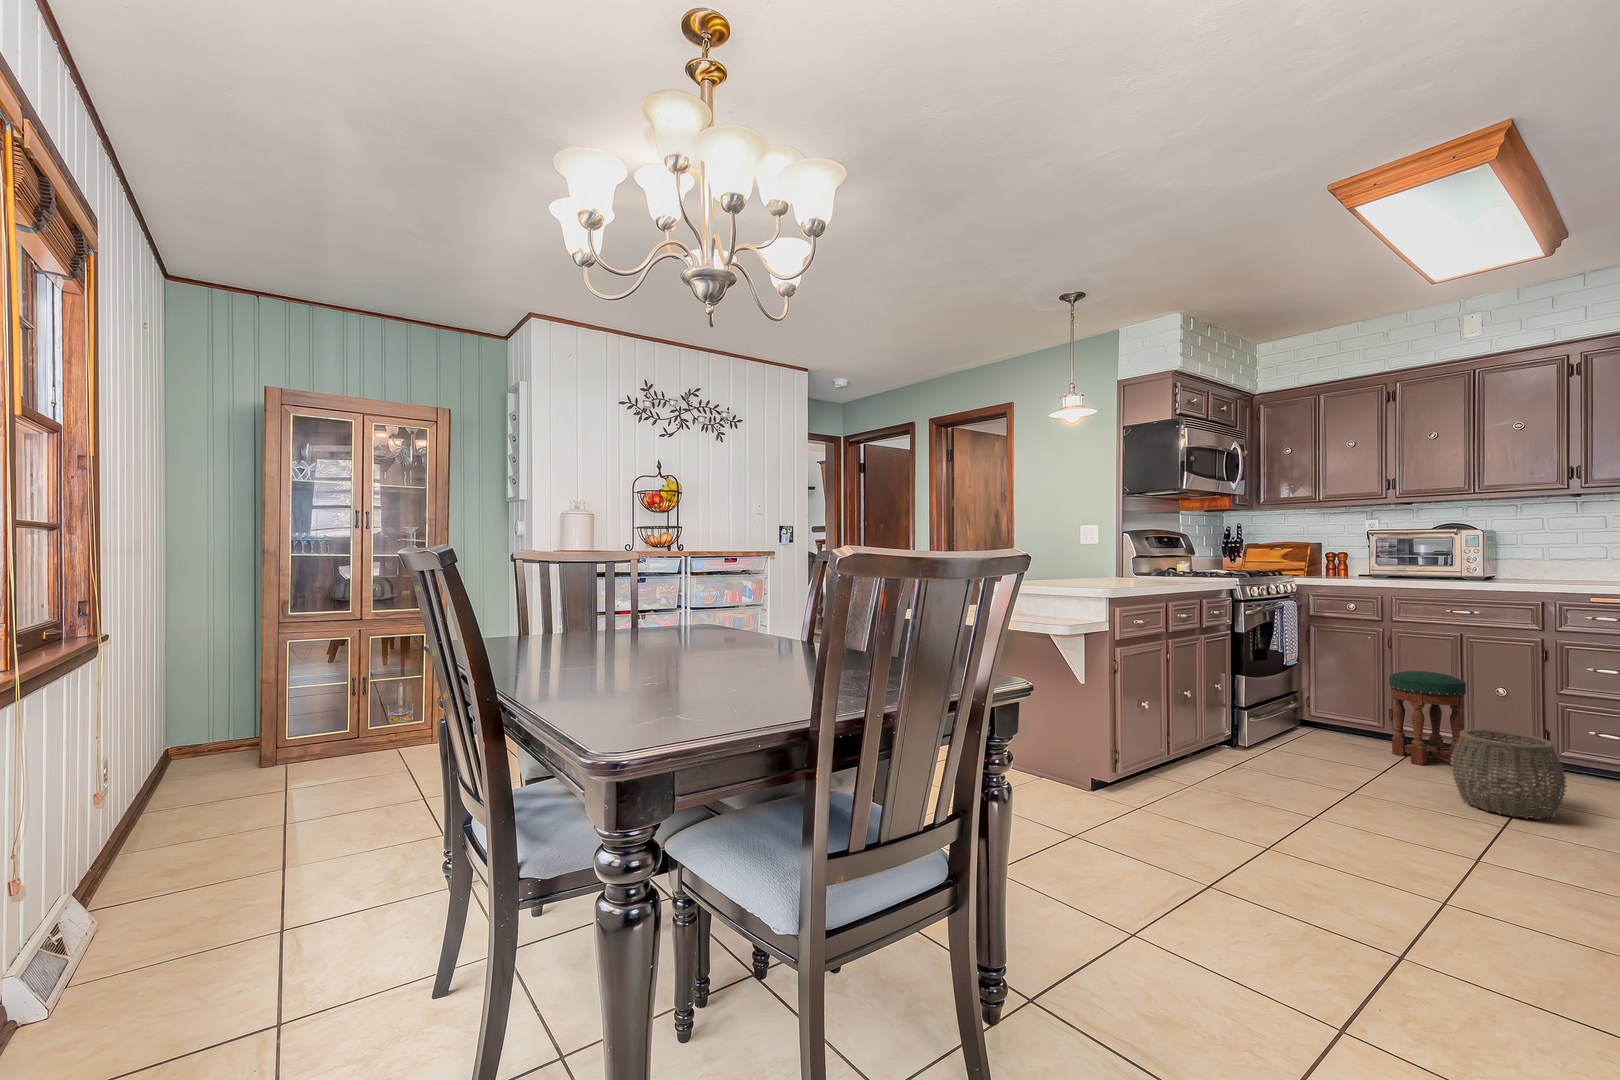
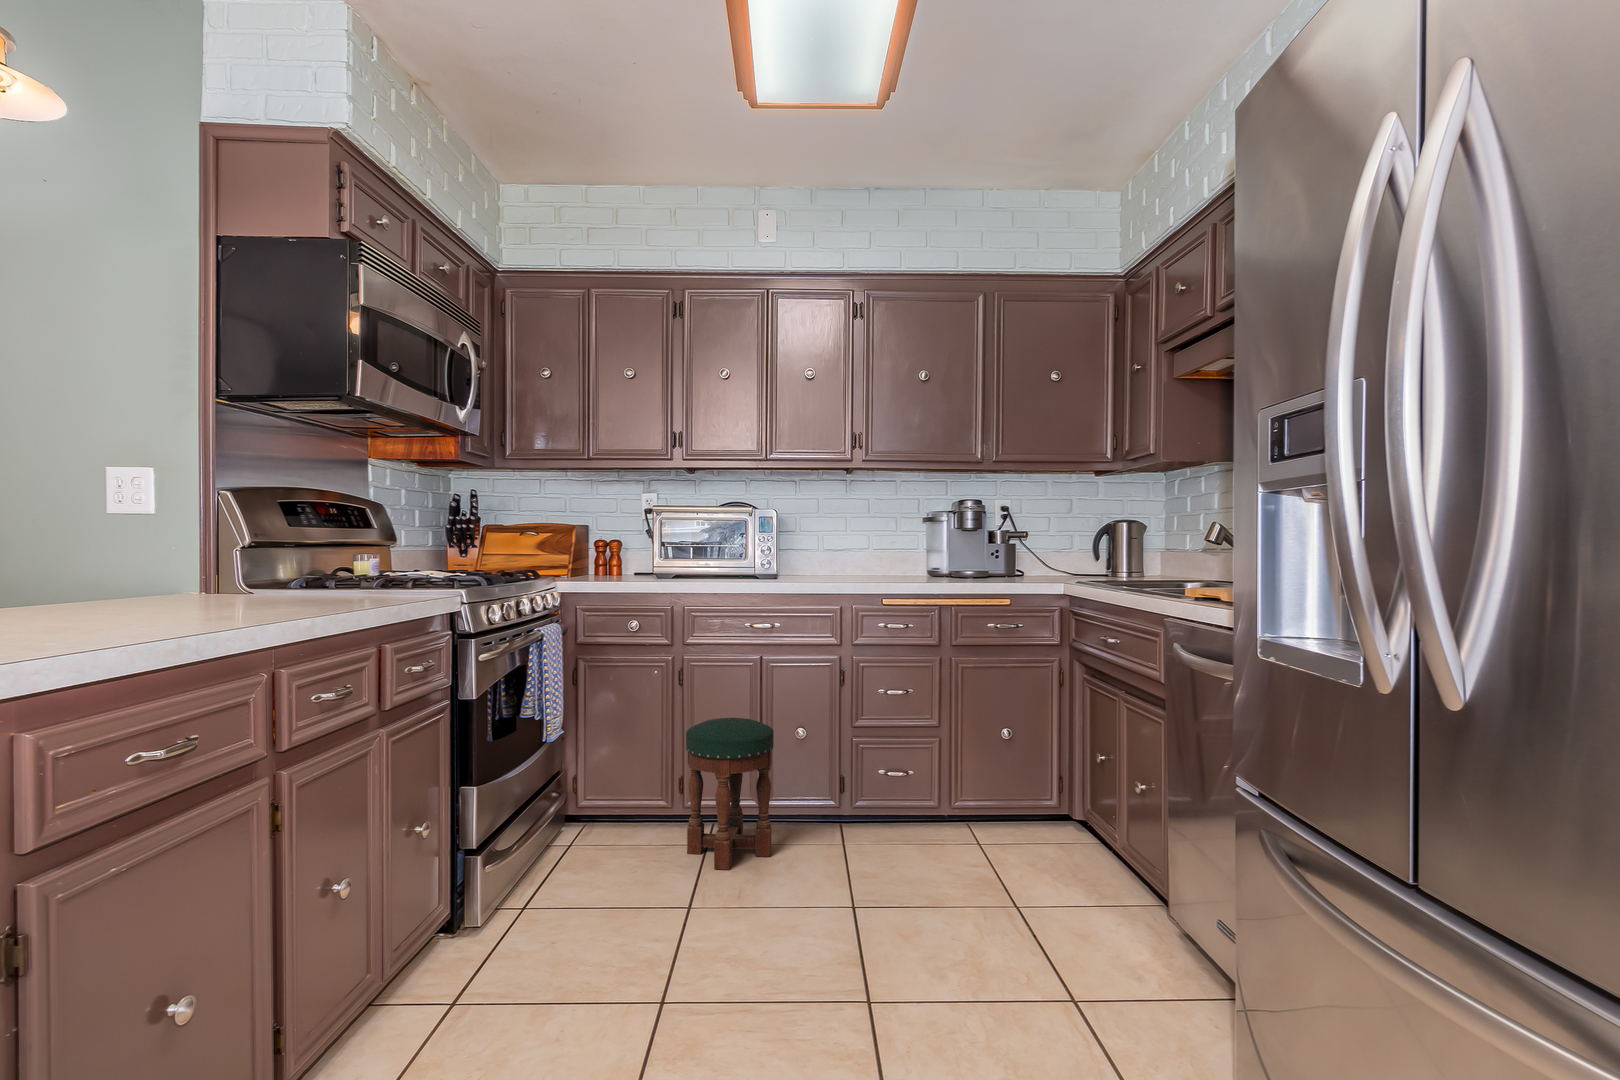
woven basket: present [1451,729,1566,819] -> none [788,816,921,972]

